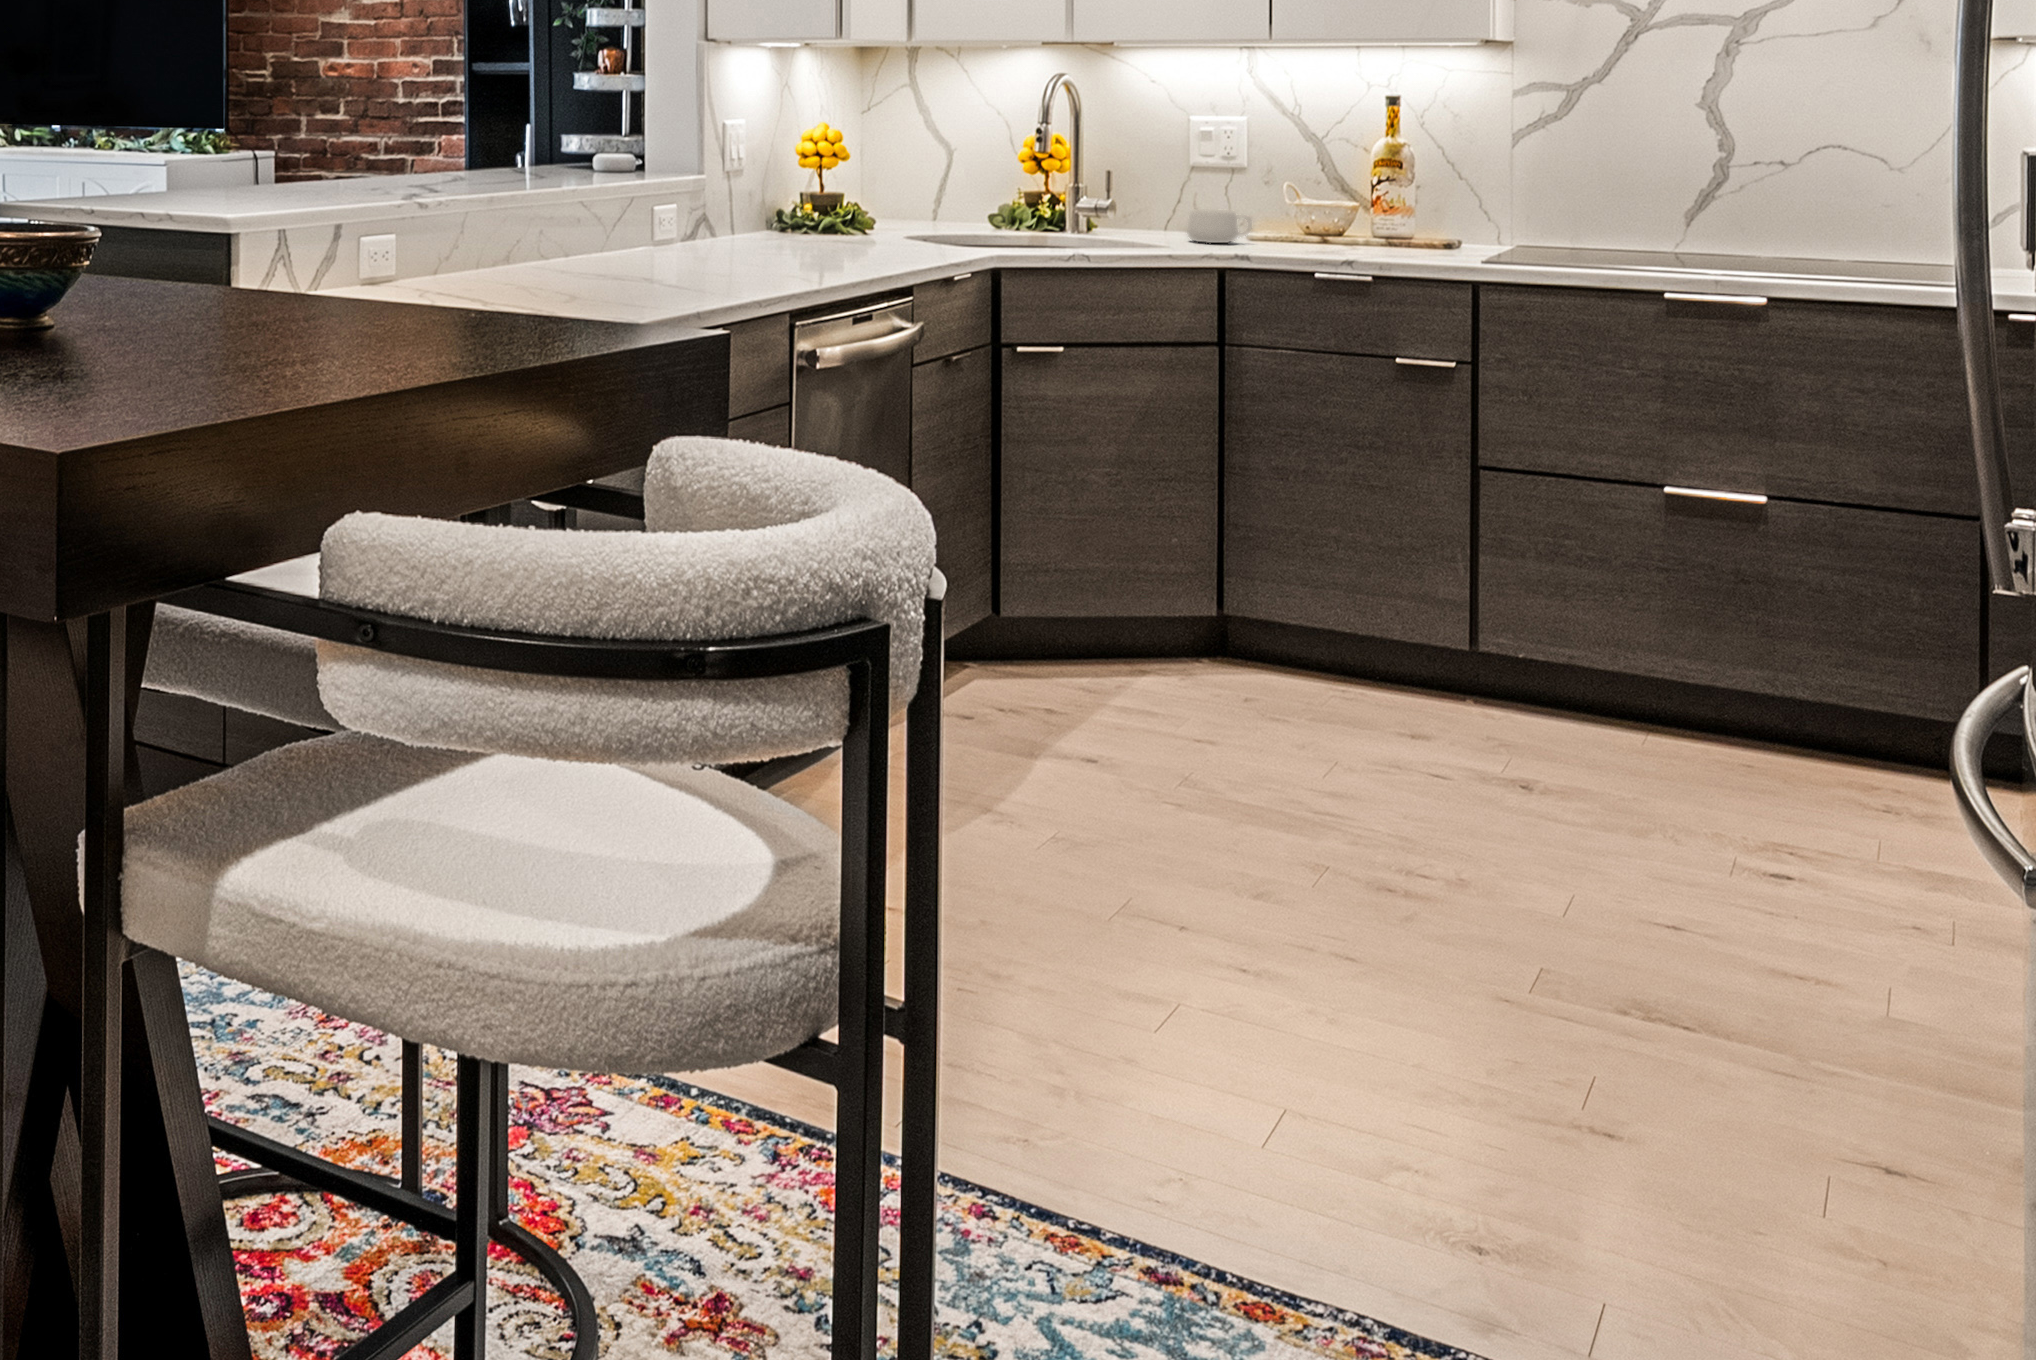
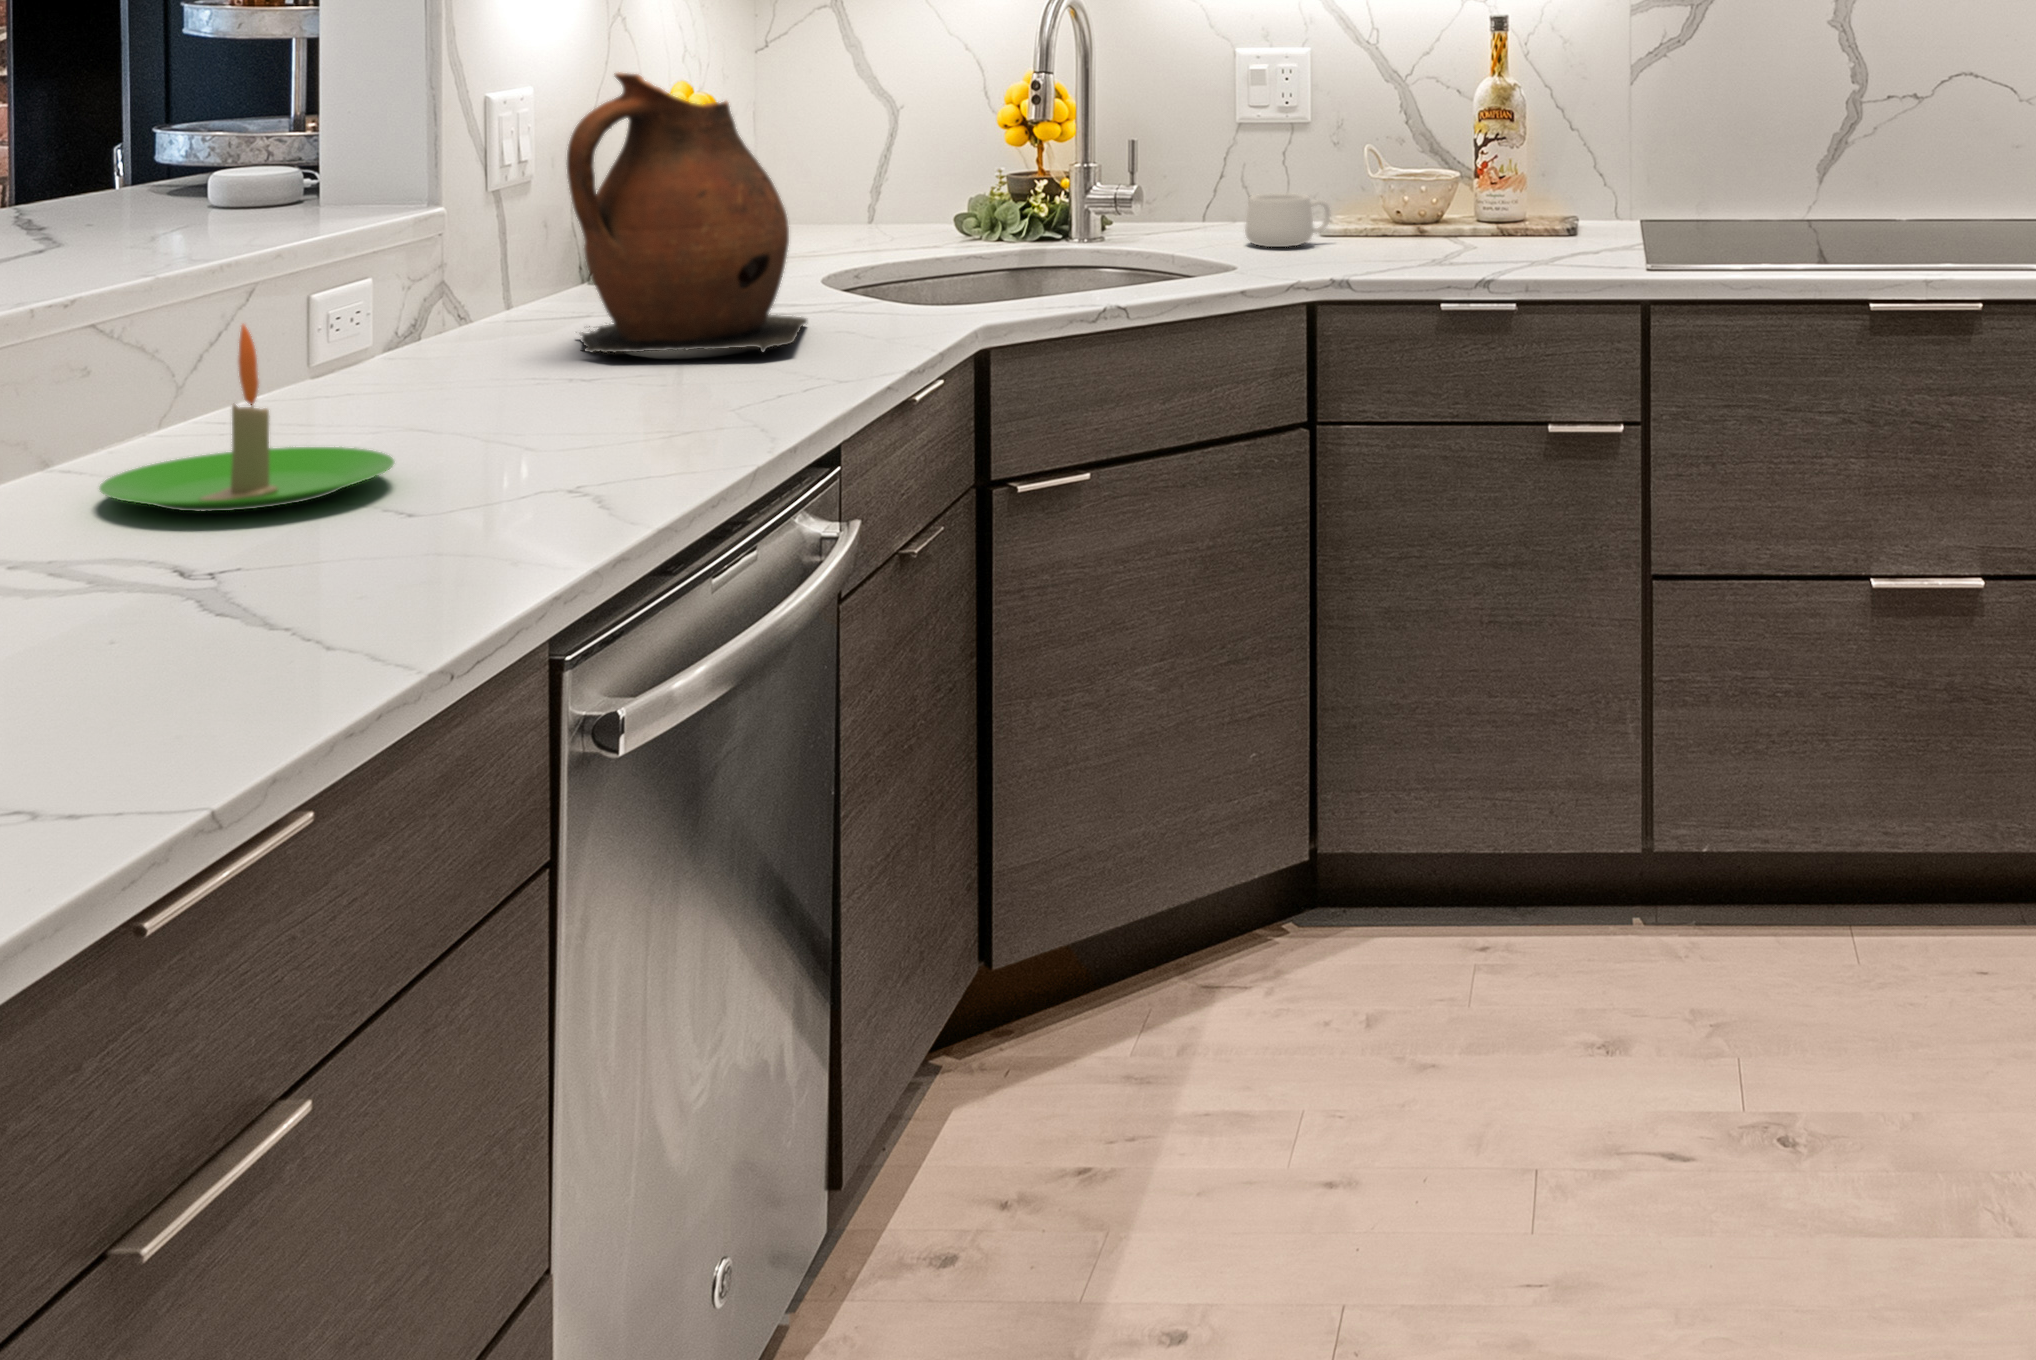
ceramic pitcher: none [761,108,889,257] -> present [567,73,807,353]
candle: none [569,203,688,282] -> present [99,324,394,511]

